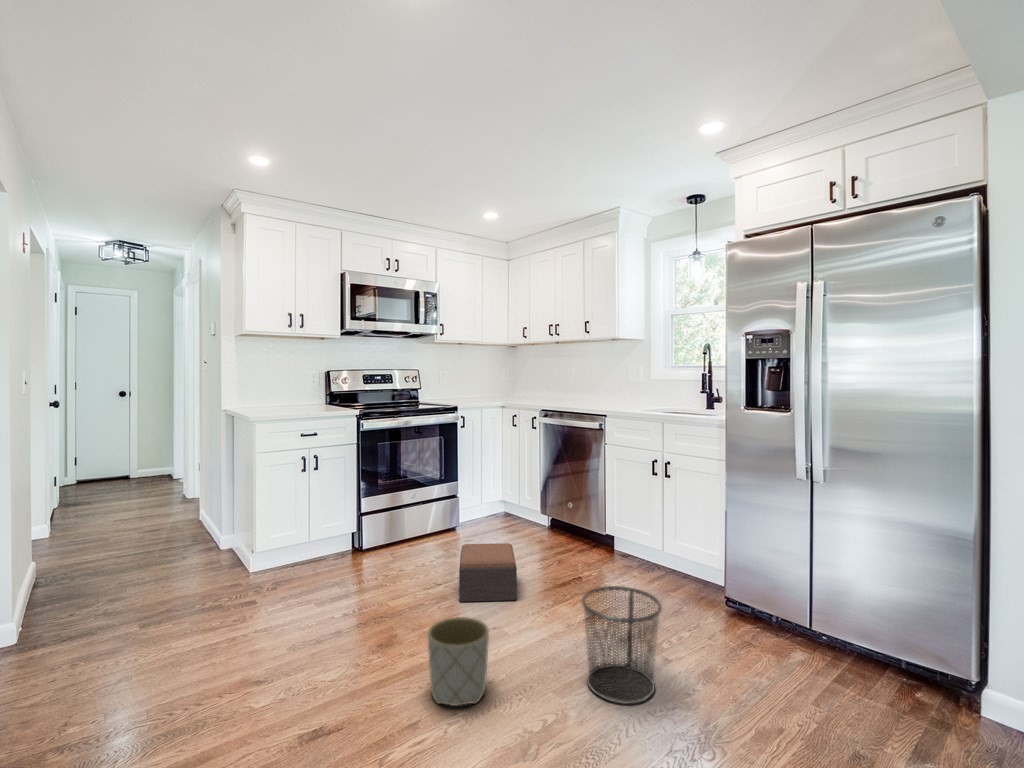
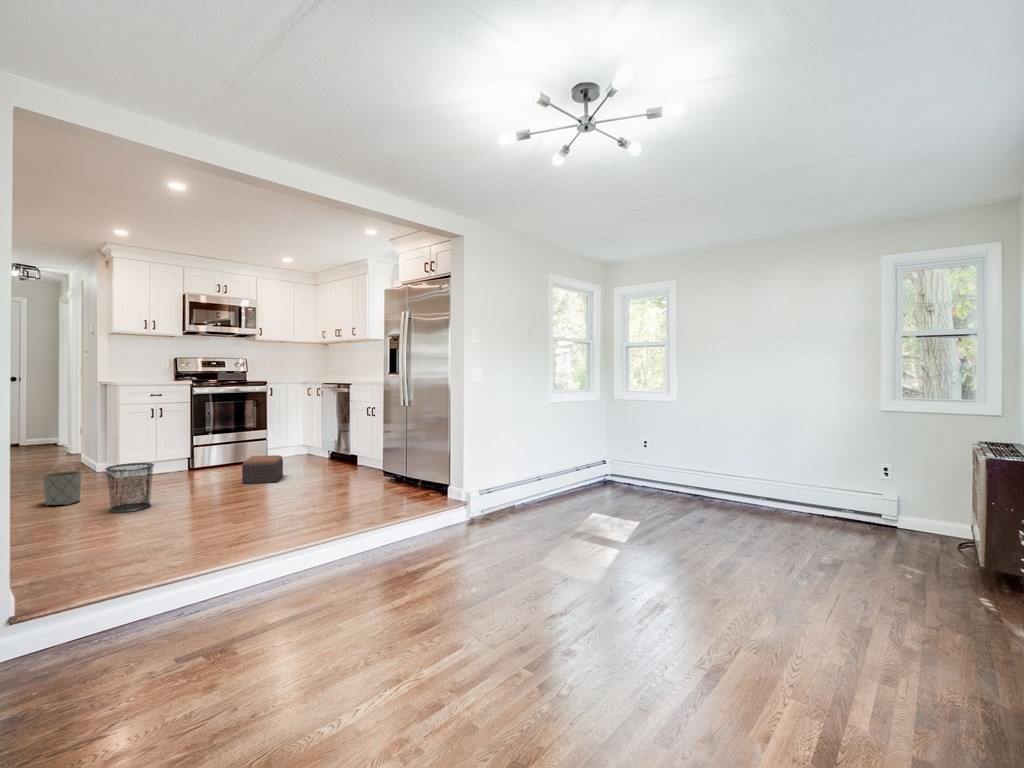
waste bin: present [582,586,662,704] -> present [105,463,154,513]
planter: present [428,617,489,706] -> present [43,471,82,506]

